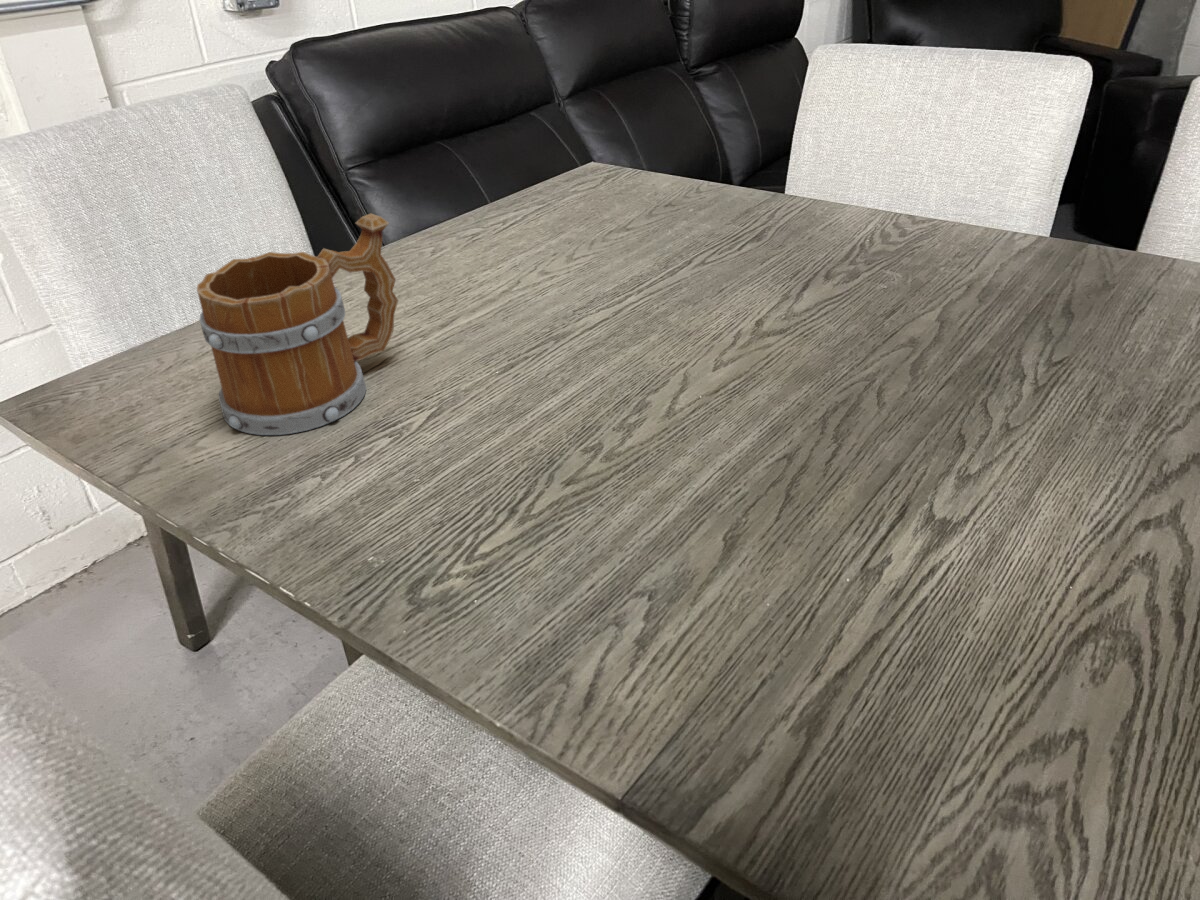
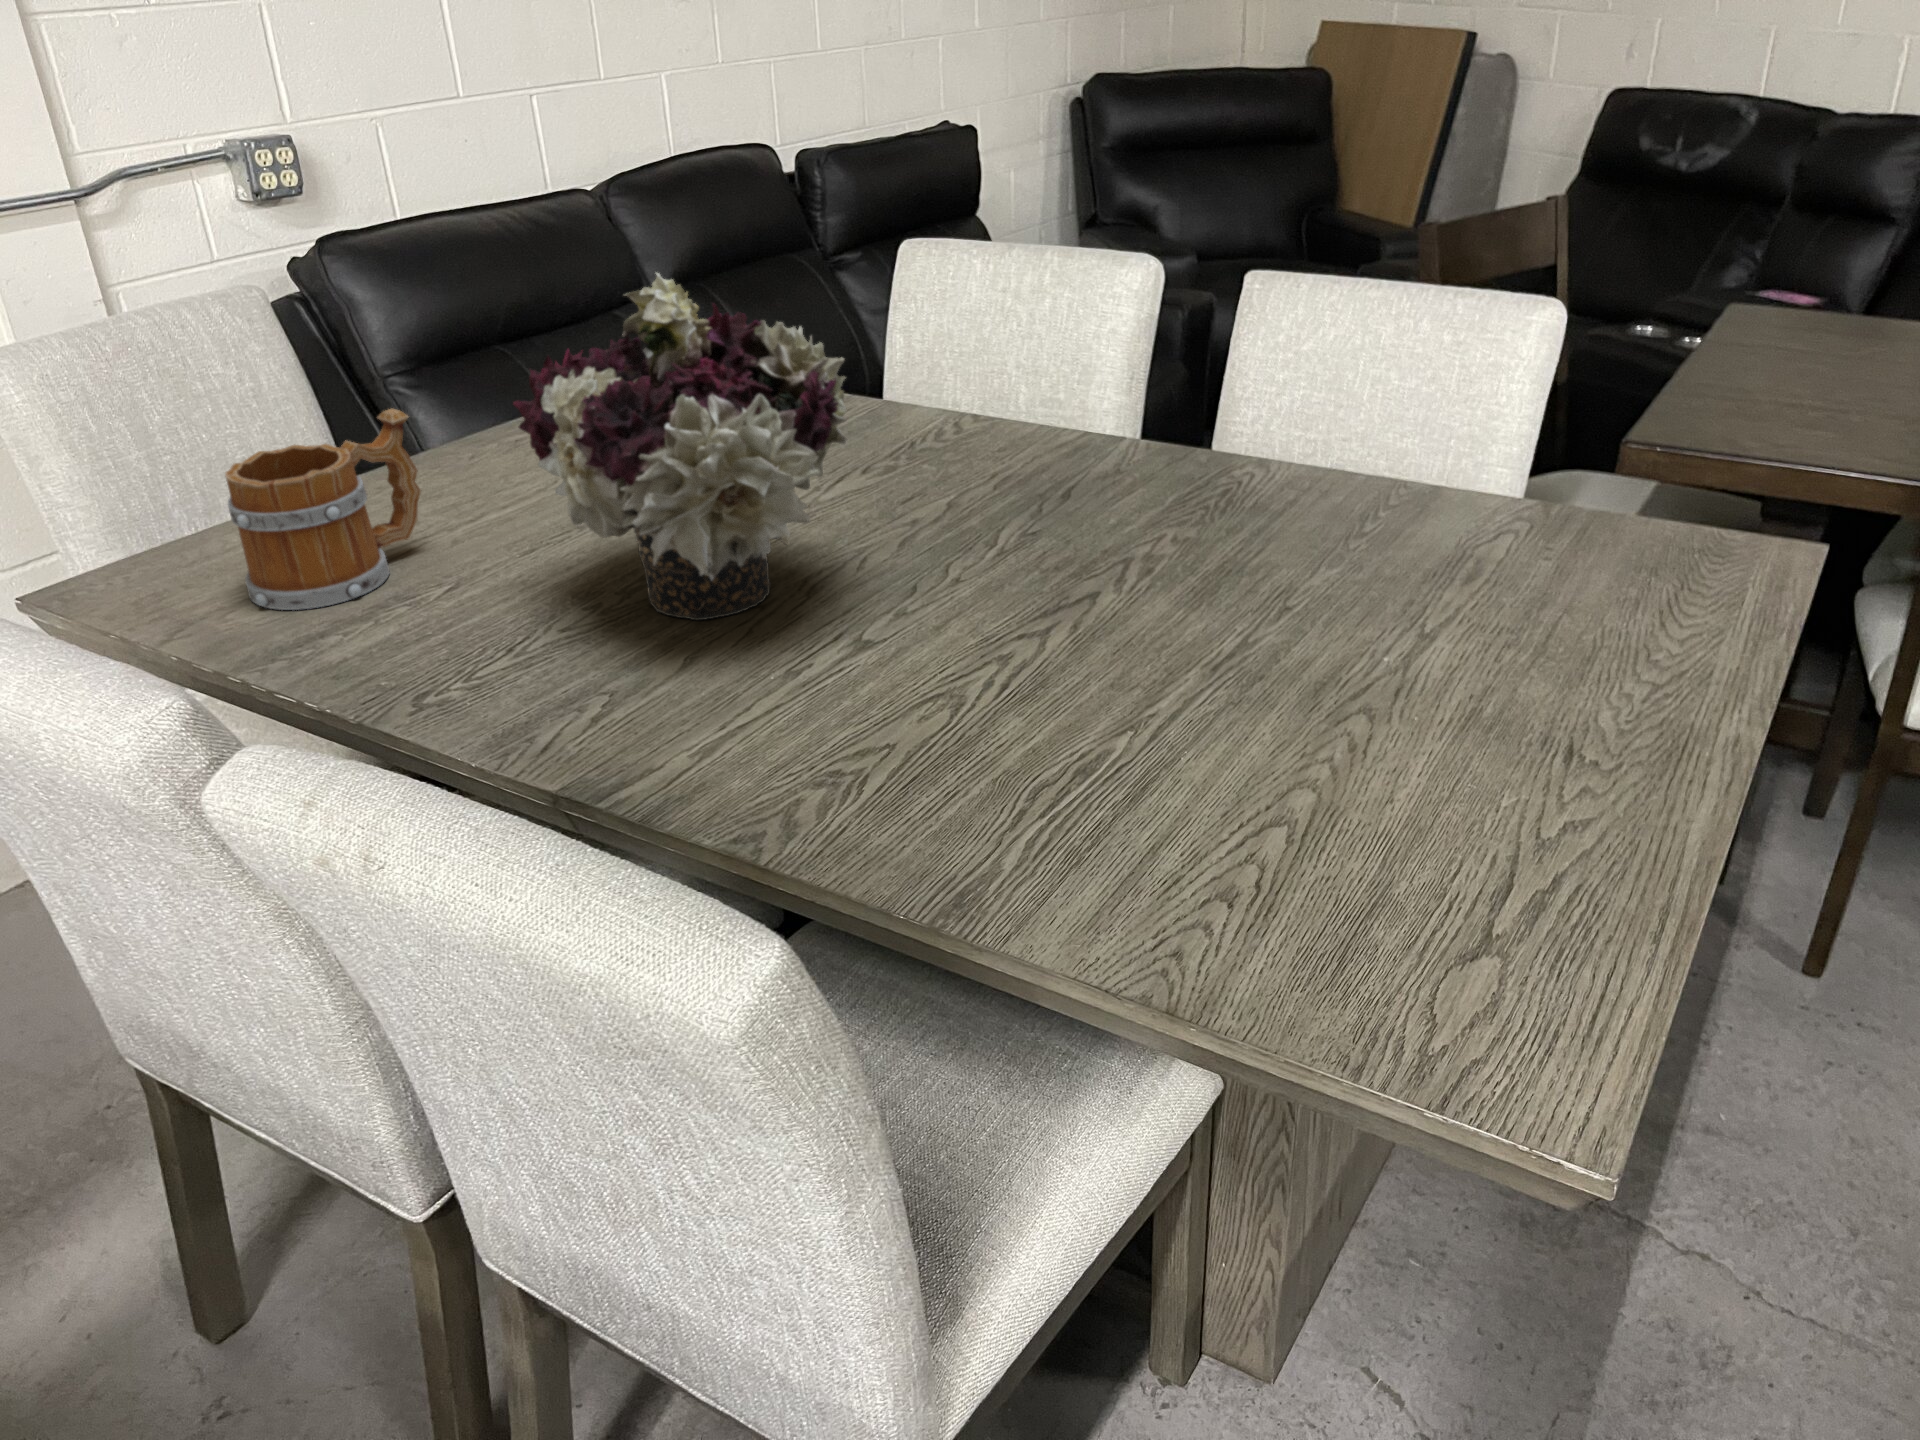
flower arrangement: none [518,58,942,477] -> present [513,273,848,620]

